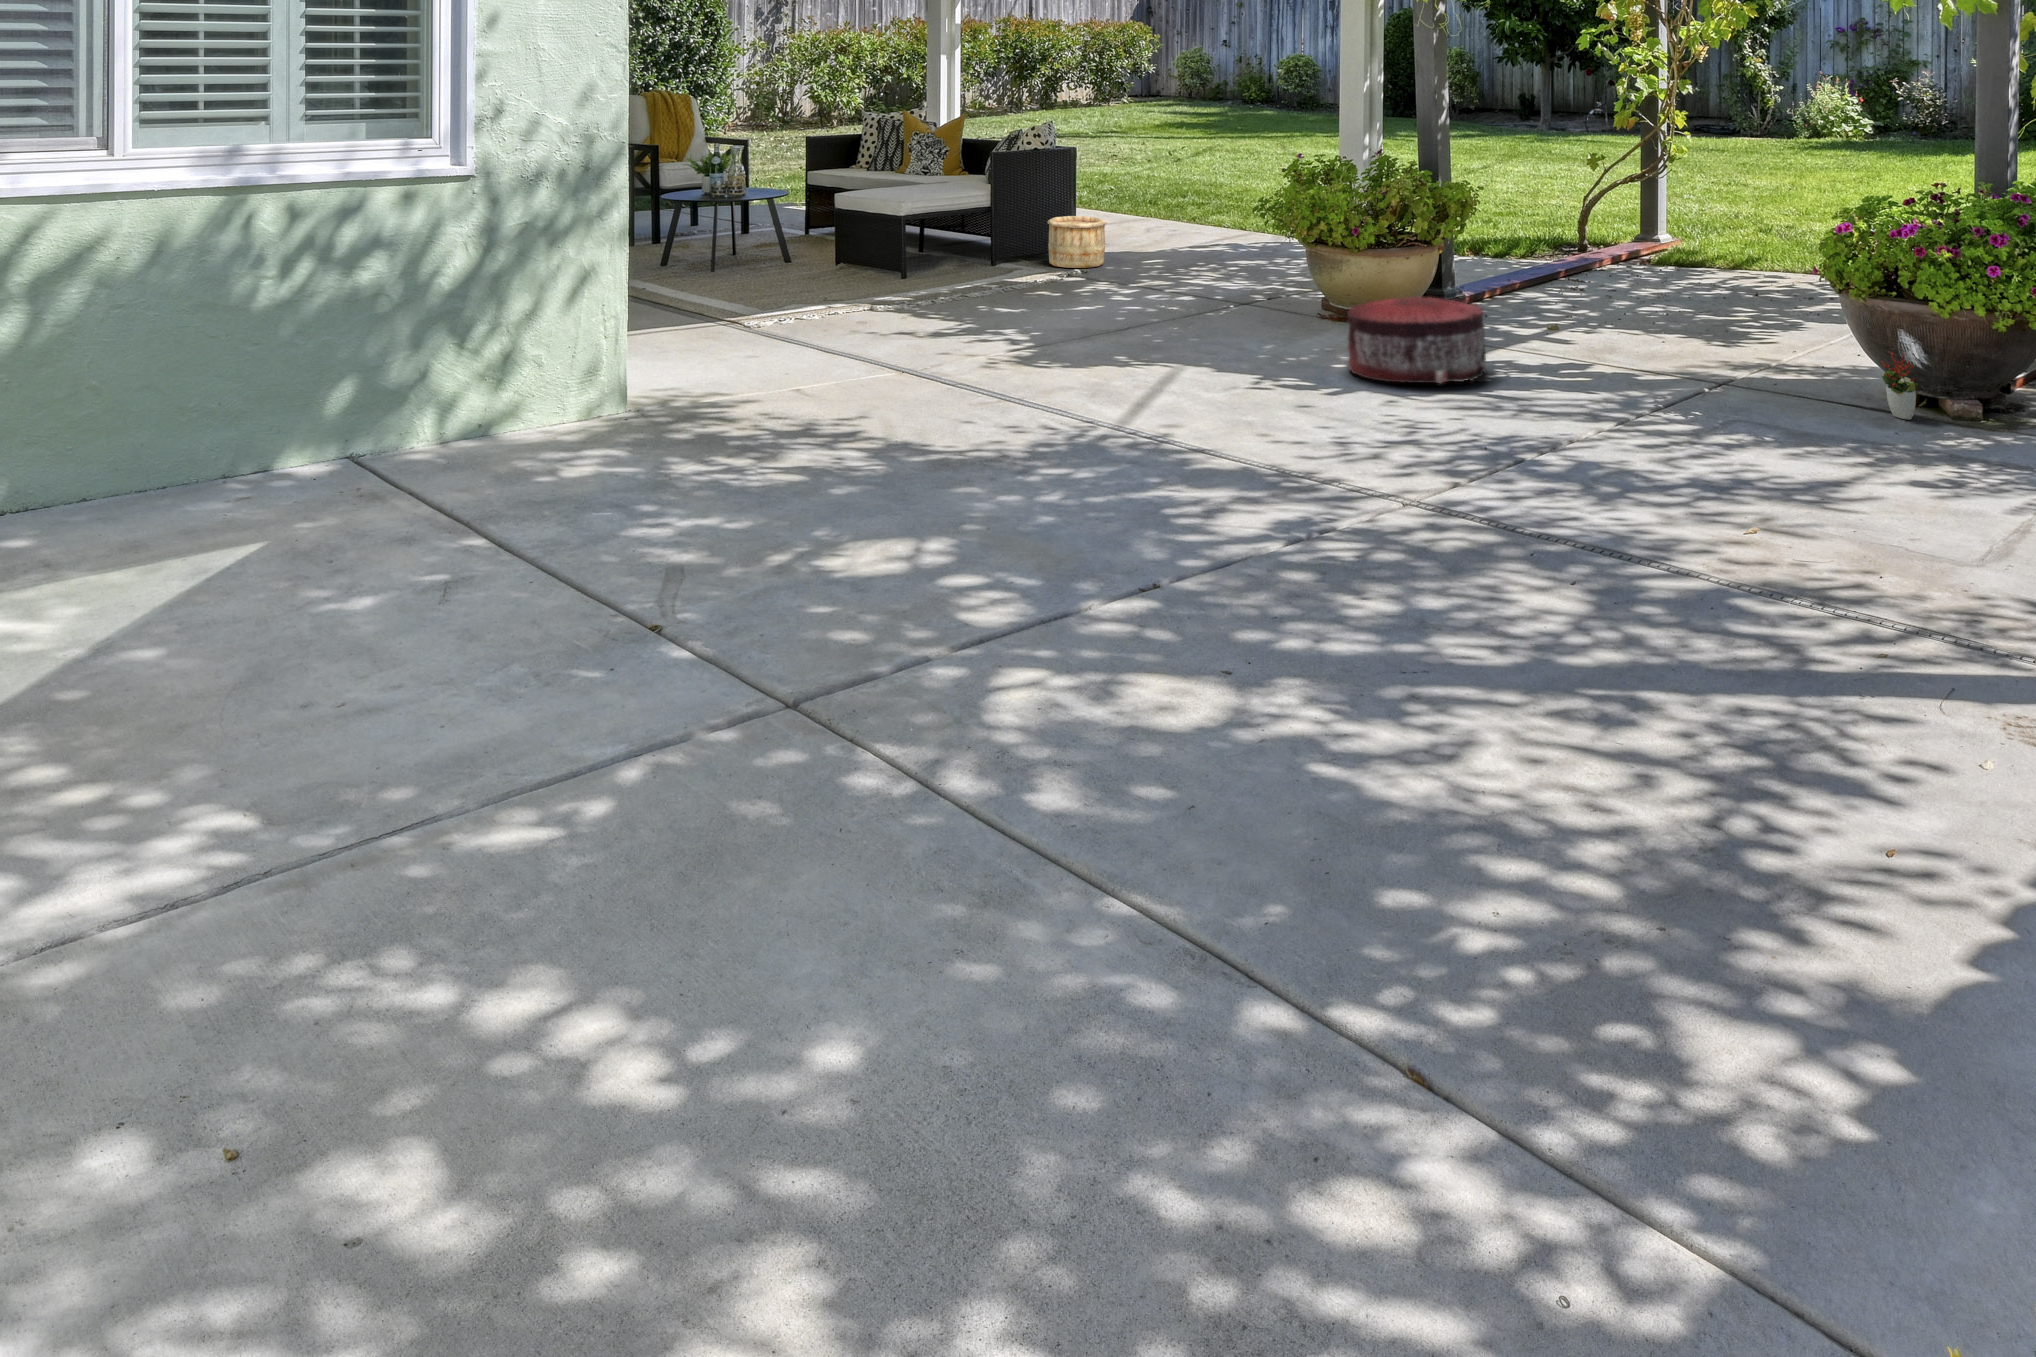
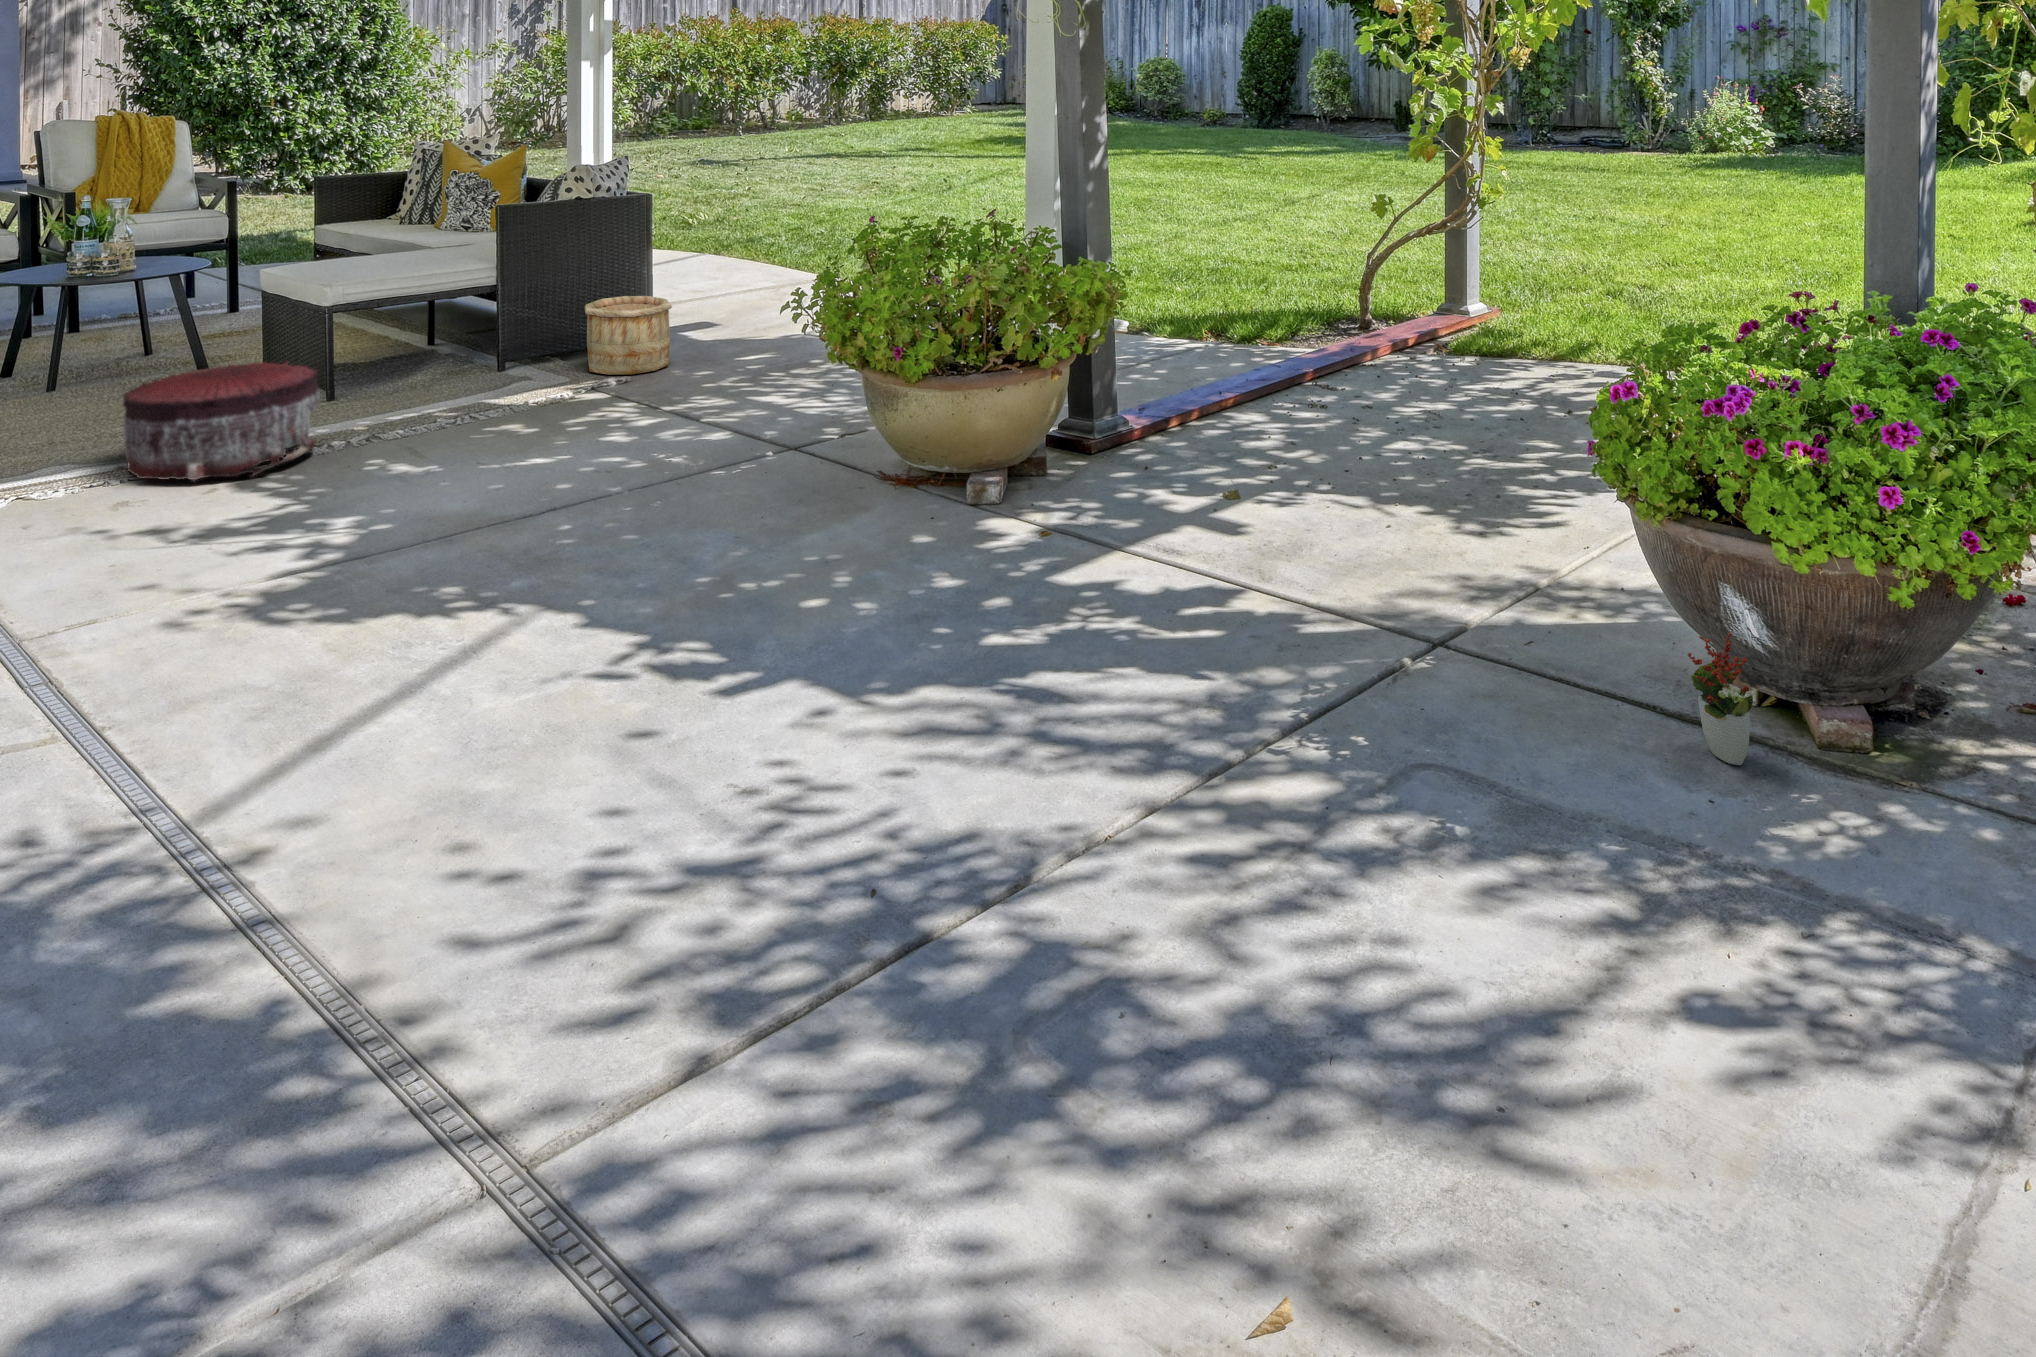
pouf: present [1347,297,1486,383] -> present [123,362,320,480]

